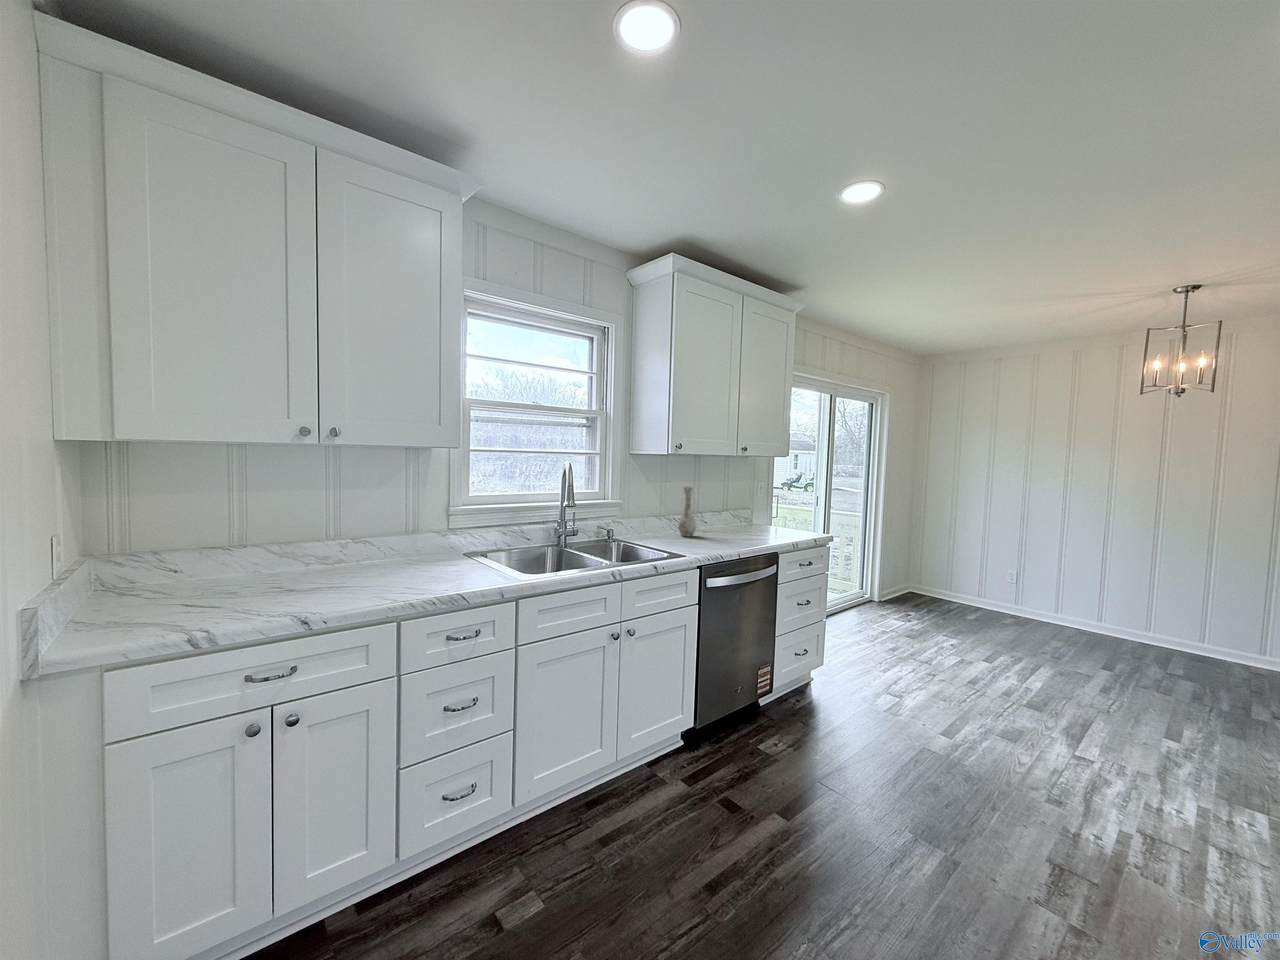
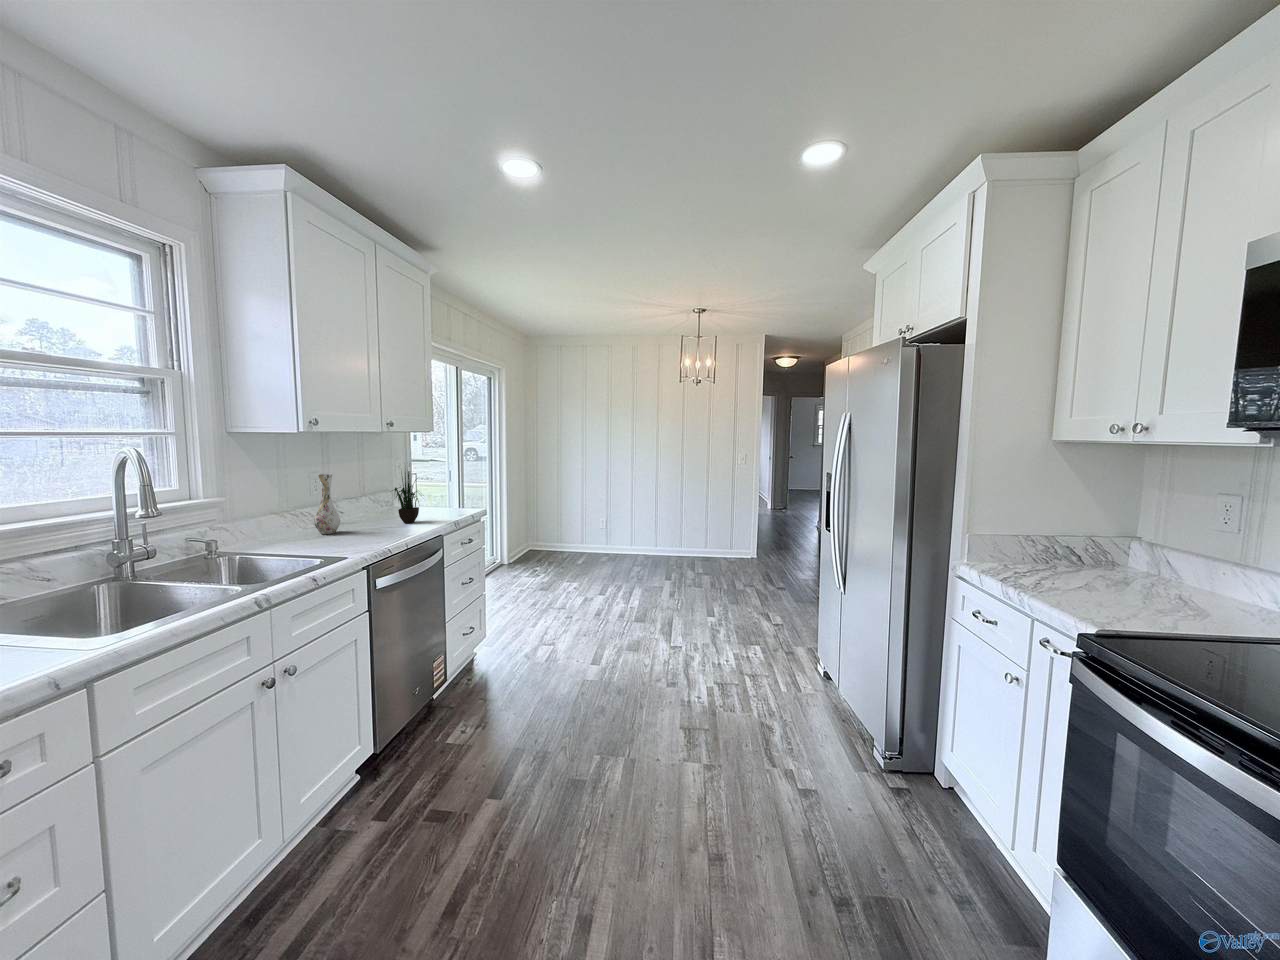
potted plant: none [734,475,768,537] -> present [392,471,419,523]

